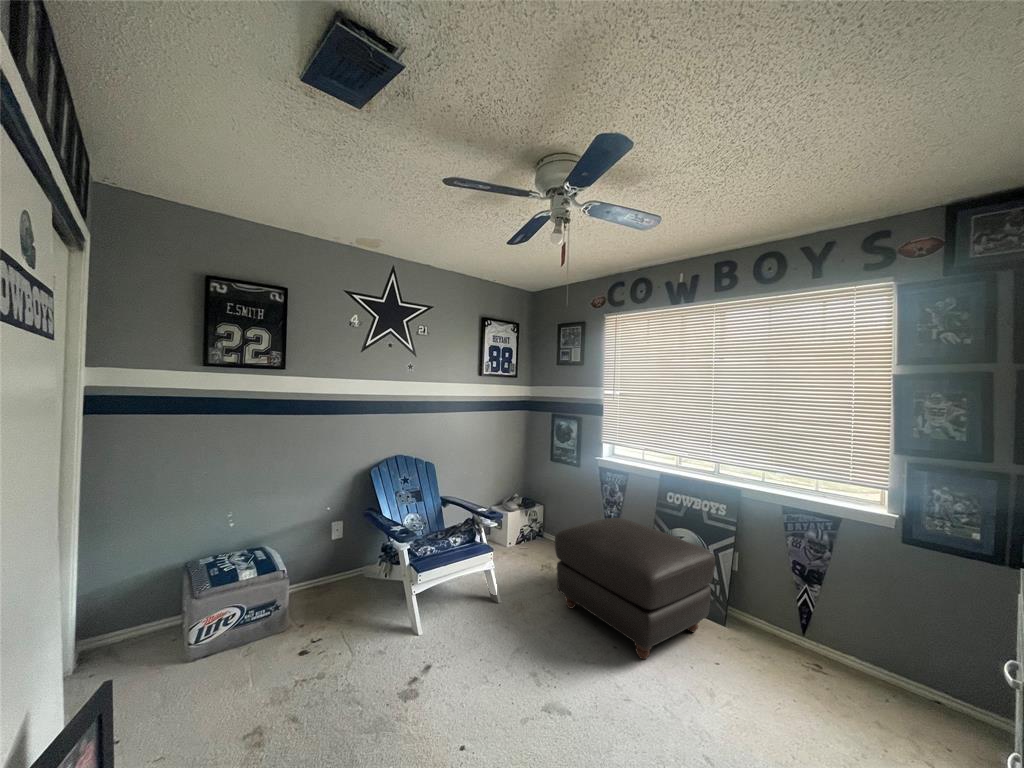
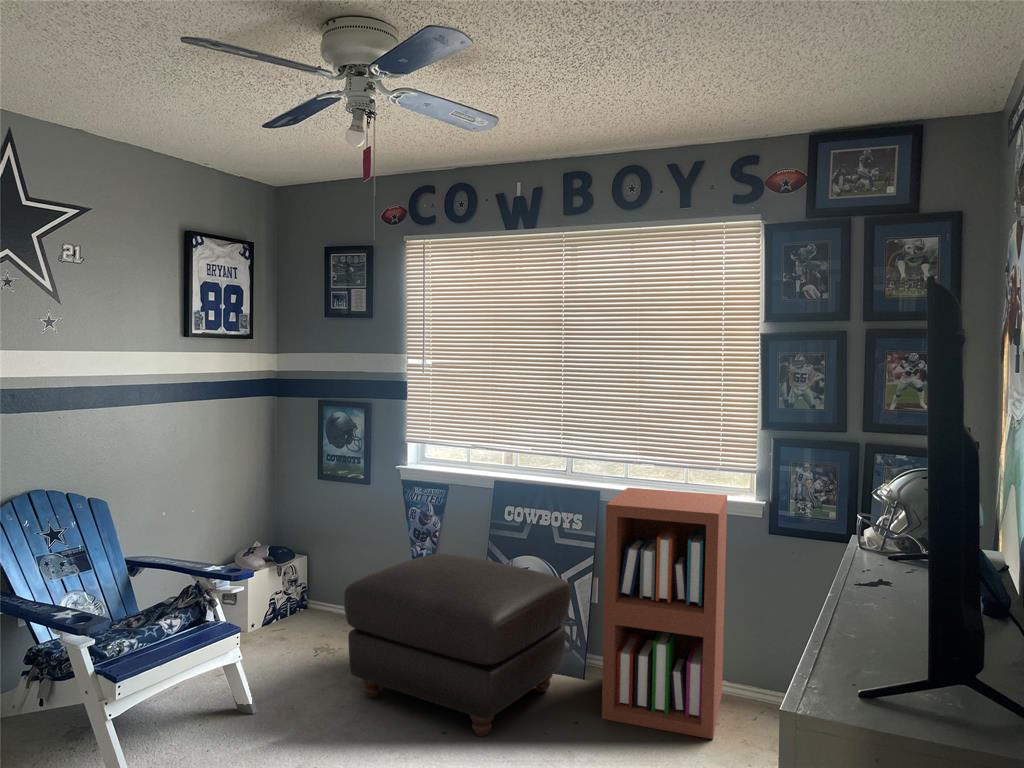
bookshelf: none [740,489,859,718] -> present [602,488,727,739]

